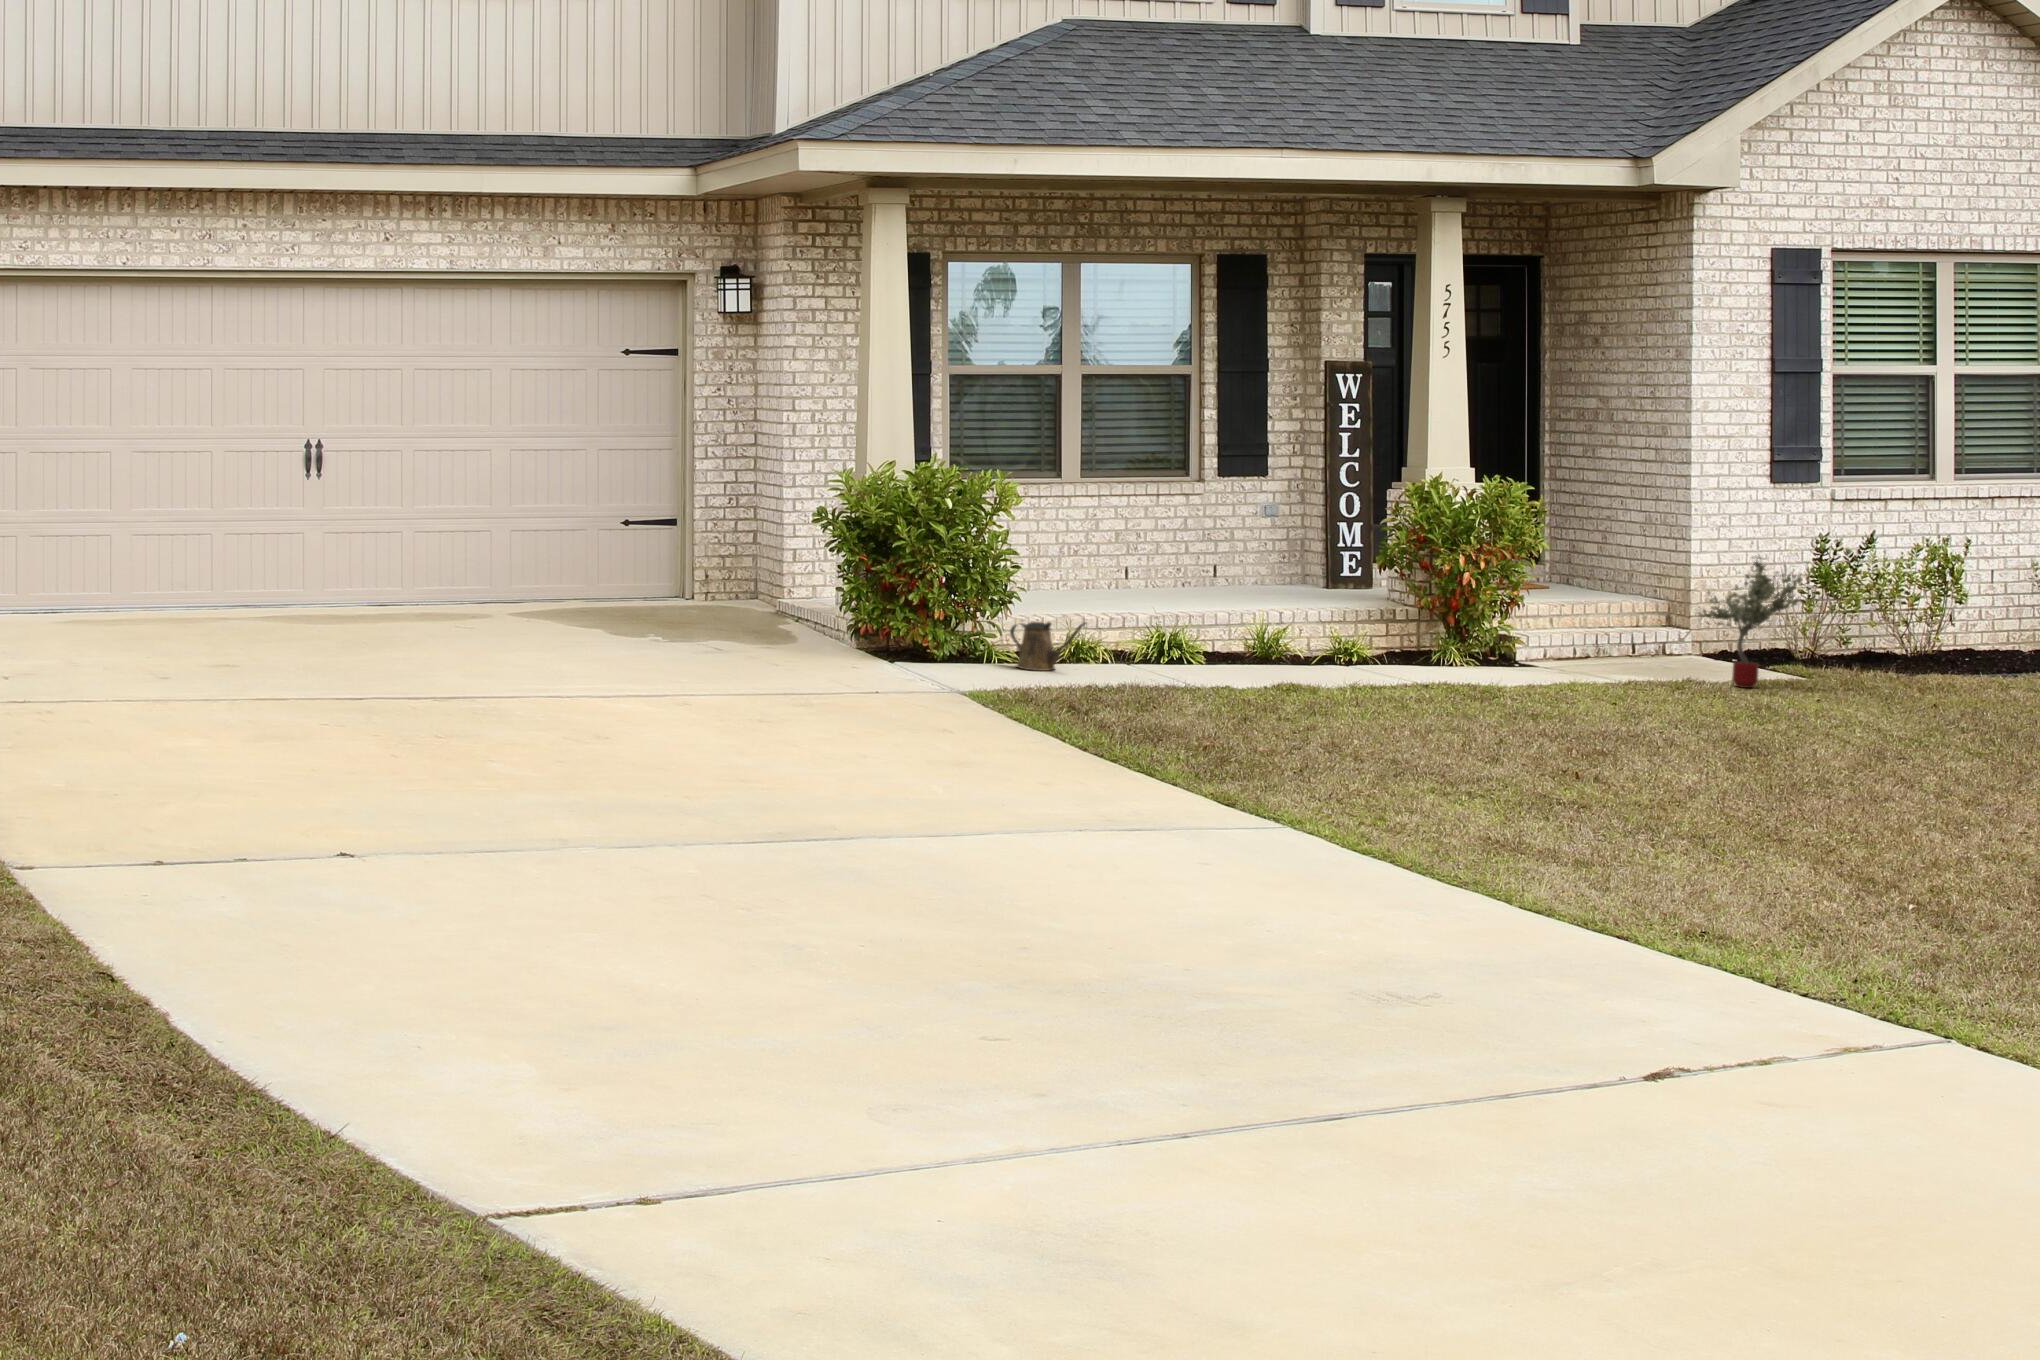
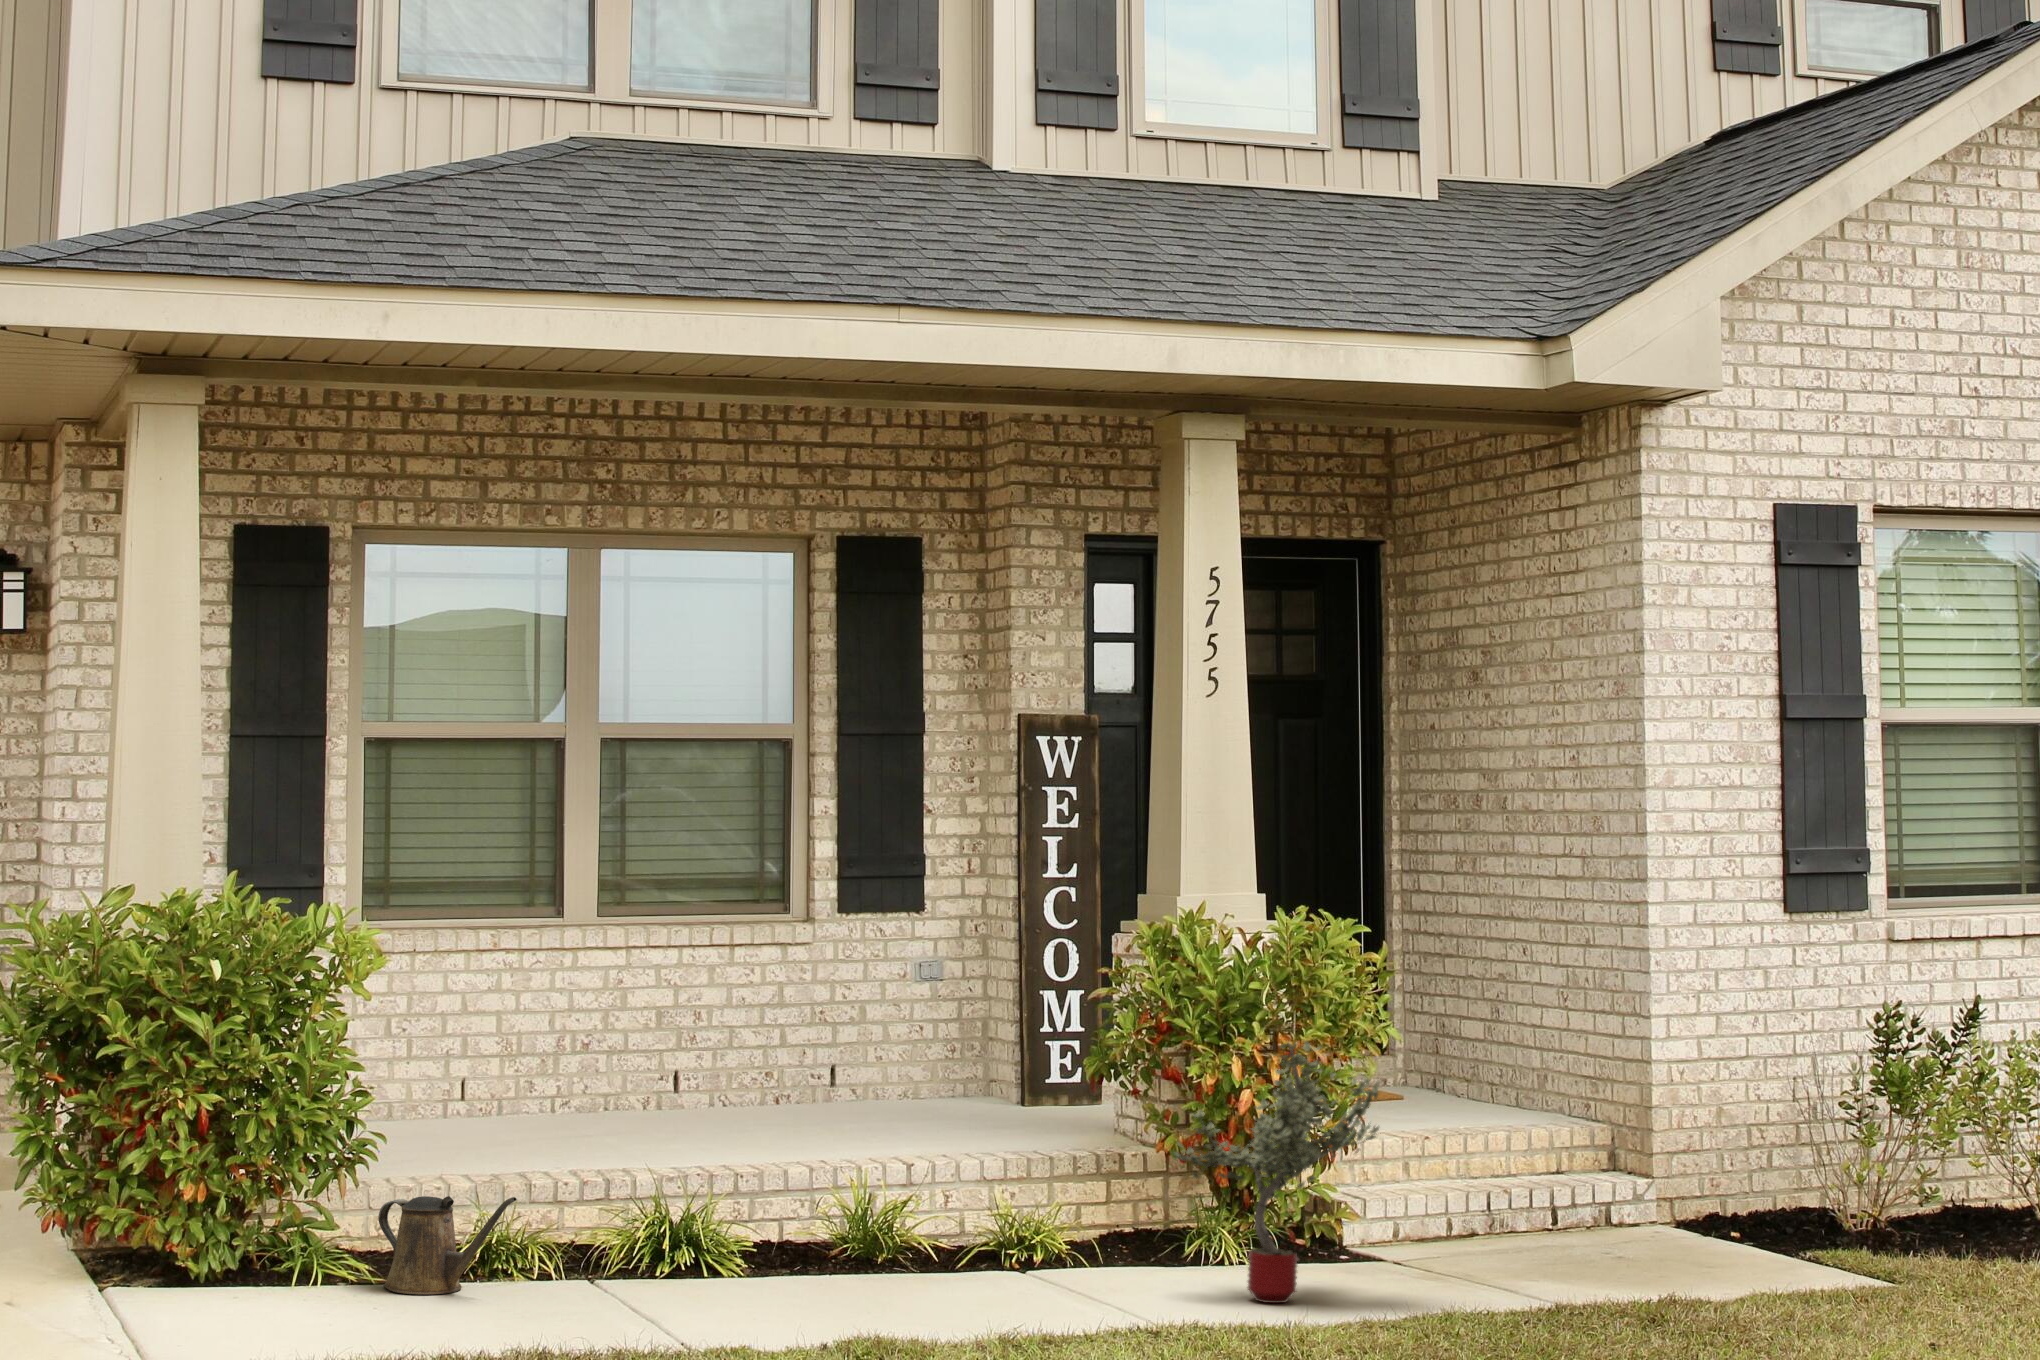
potted tree: present [1698,555,1802,688] -> present [1174,1042,1380,1303]

